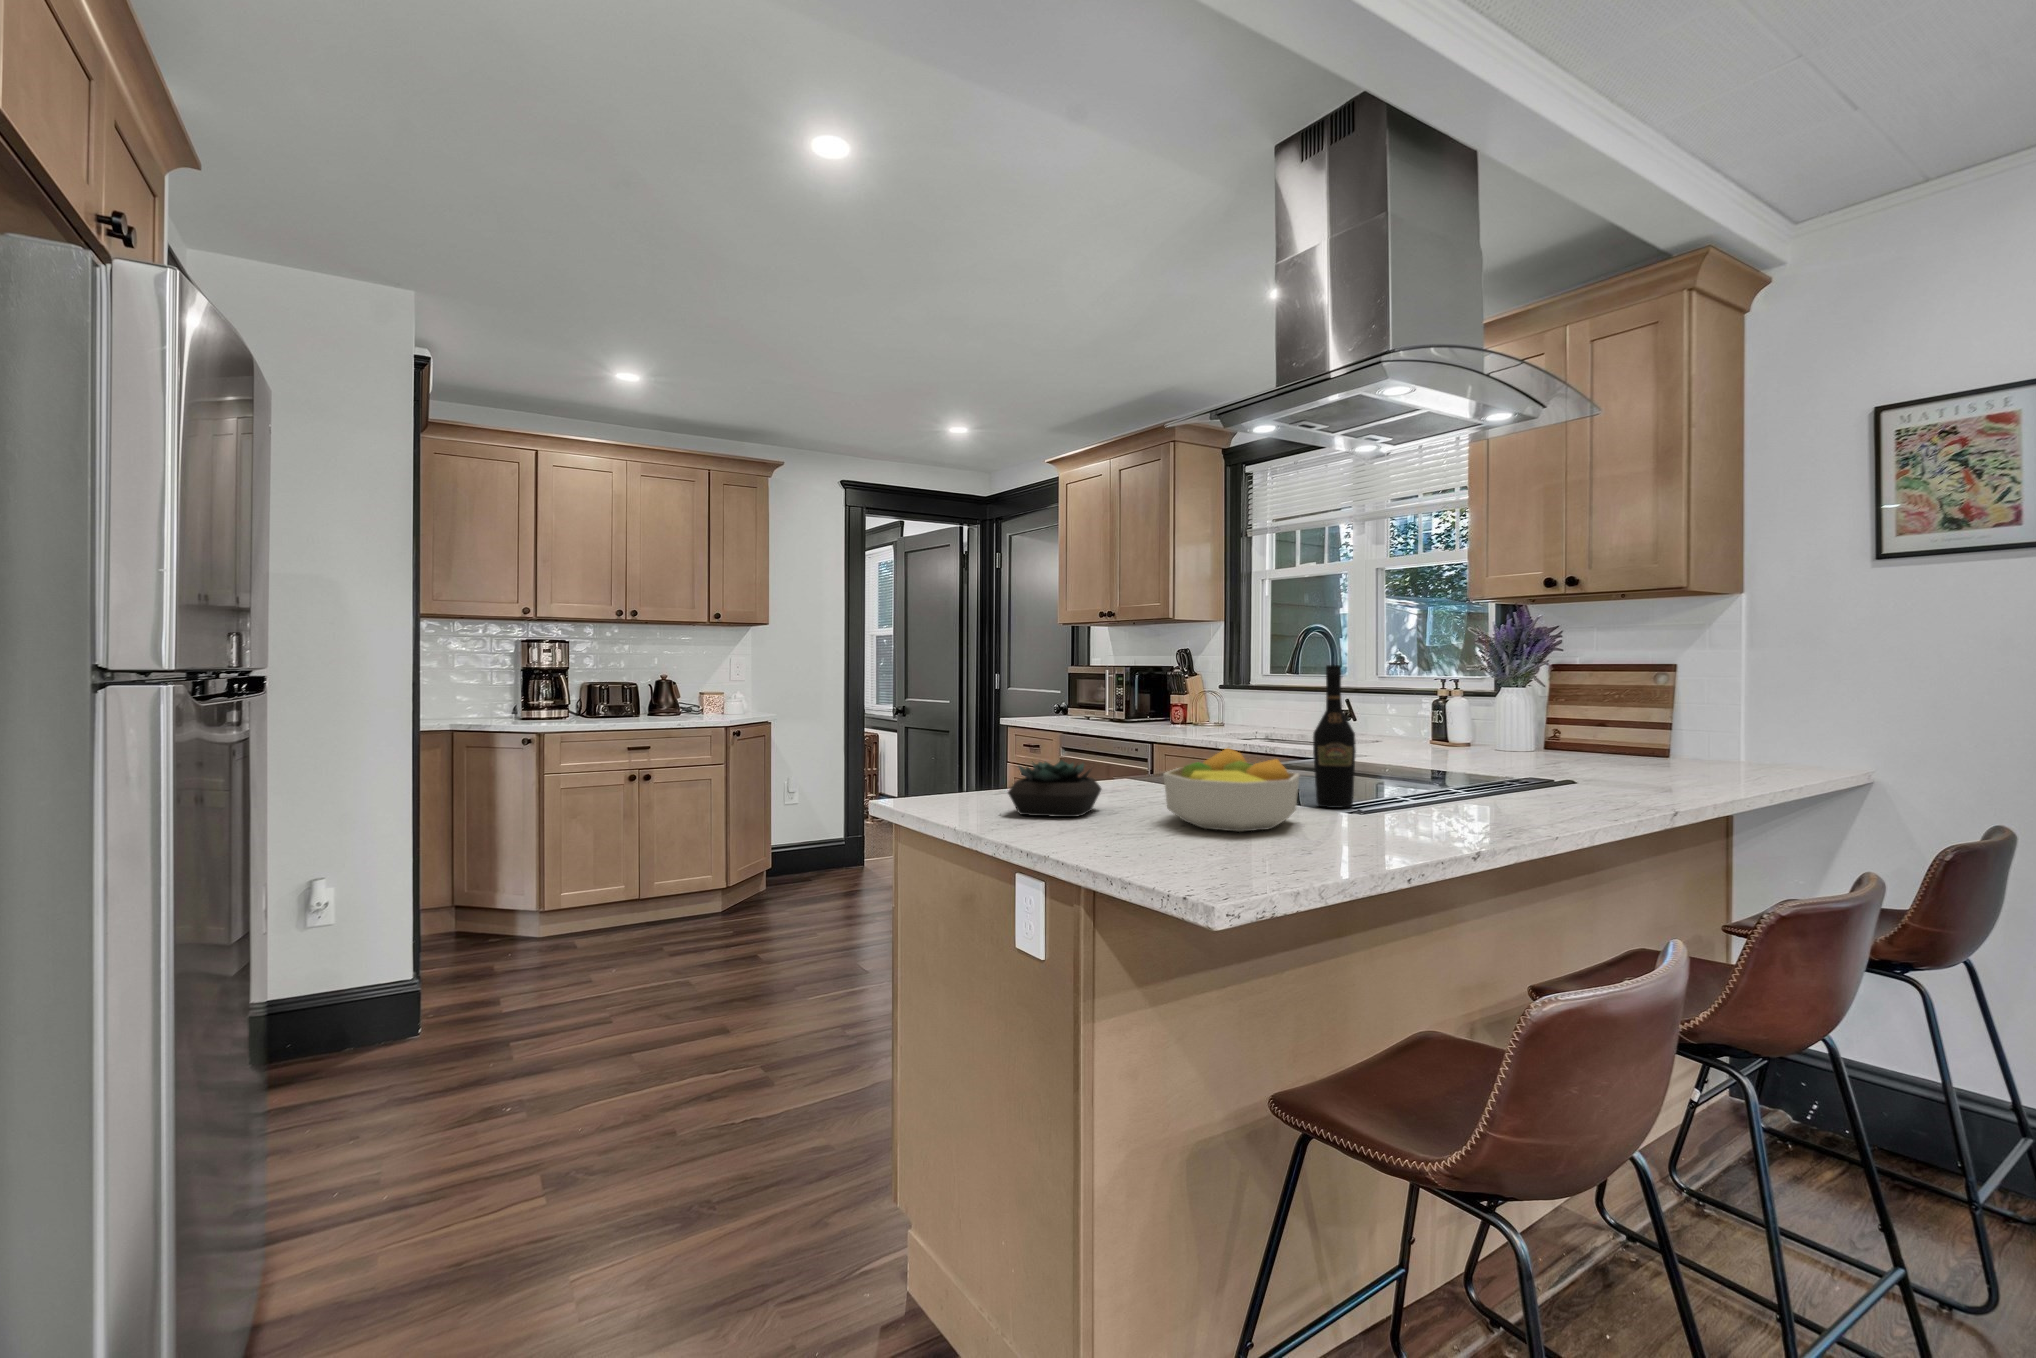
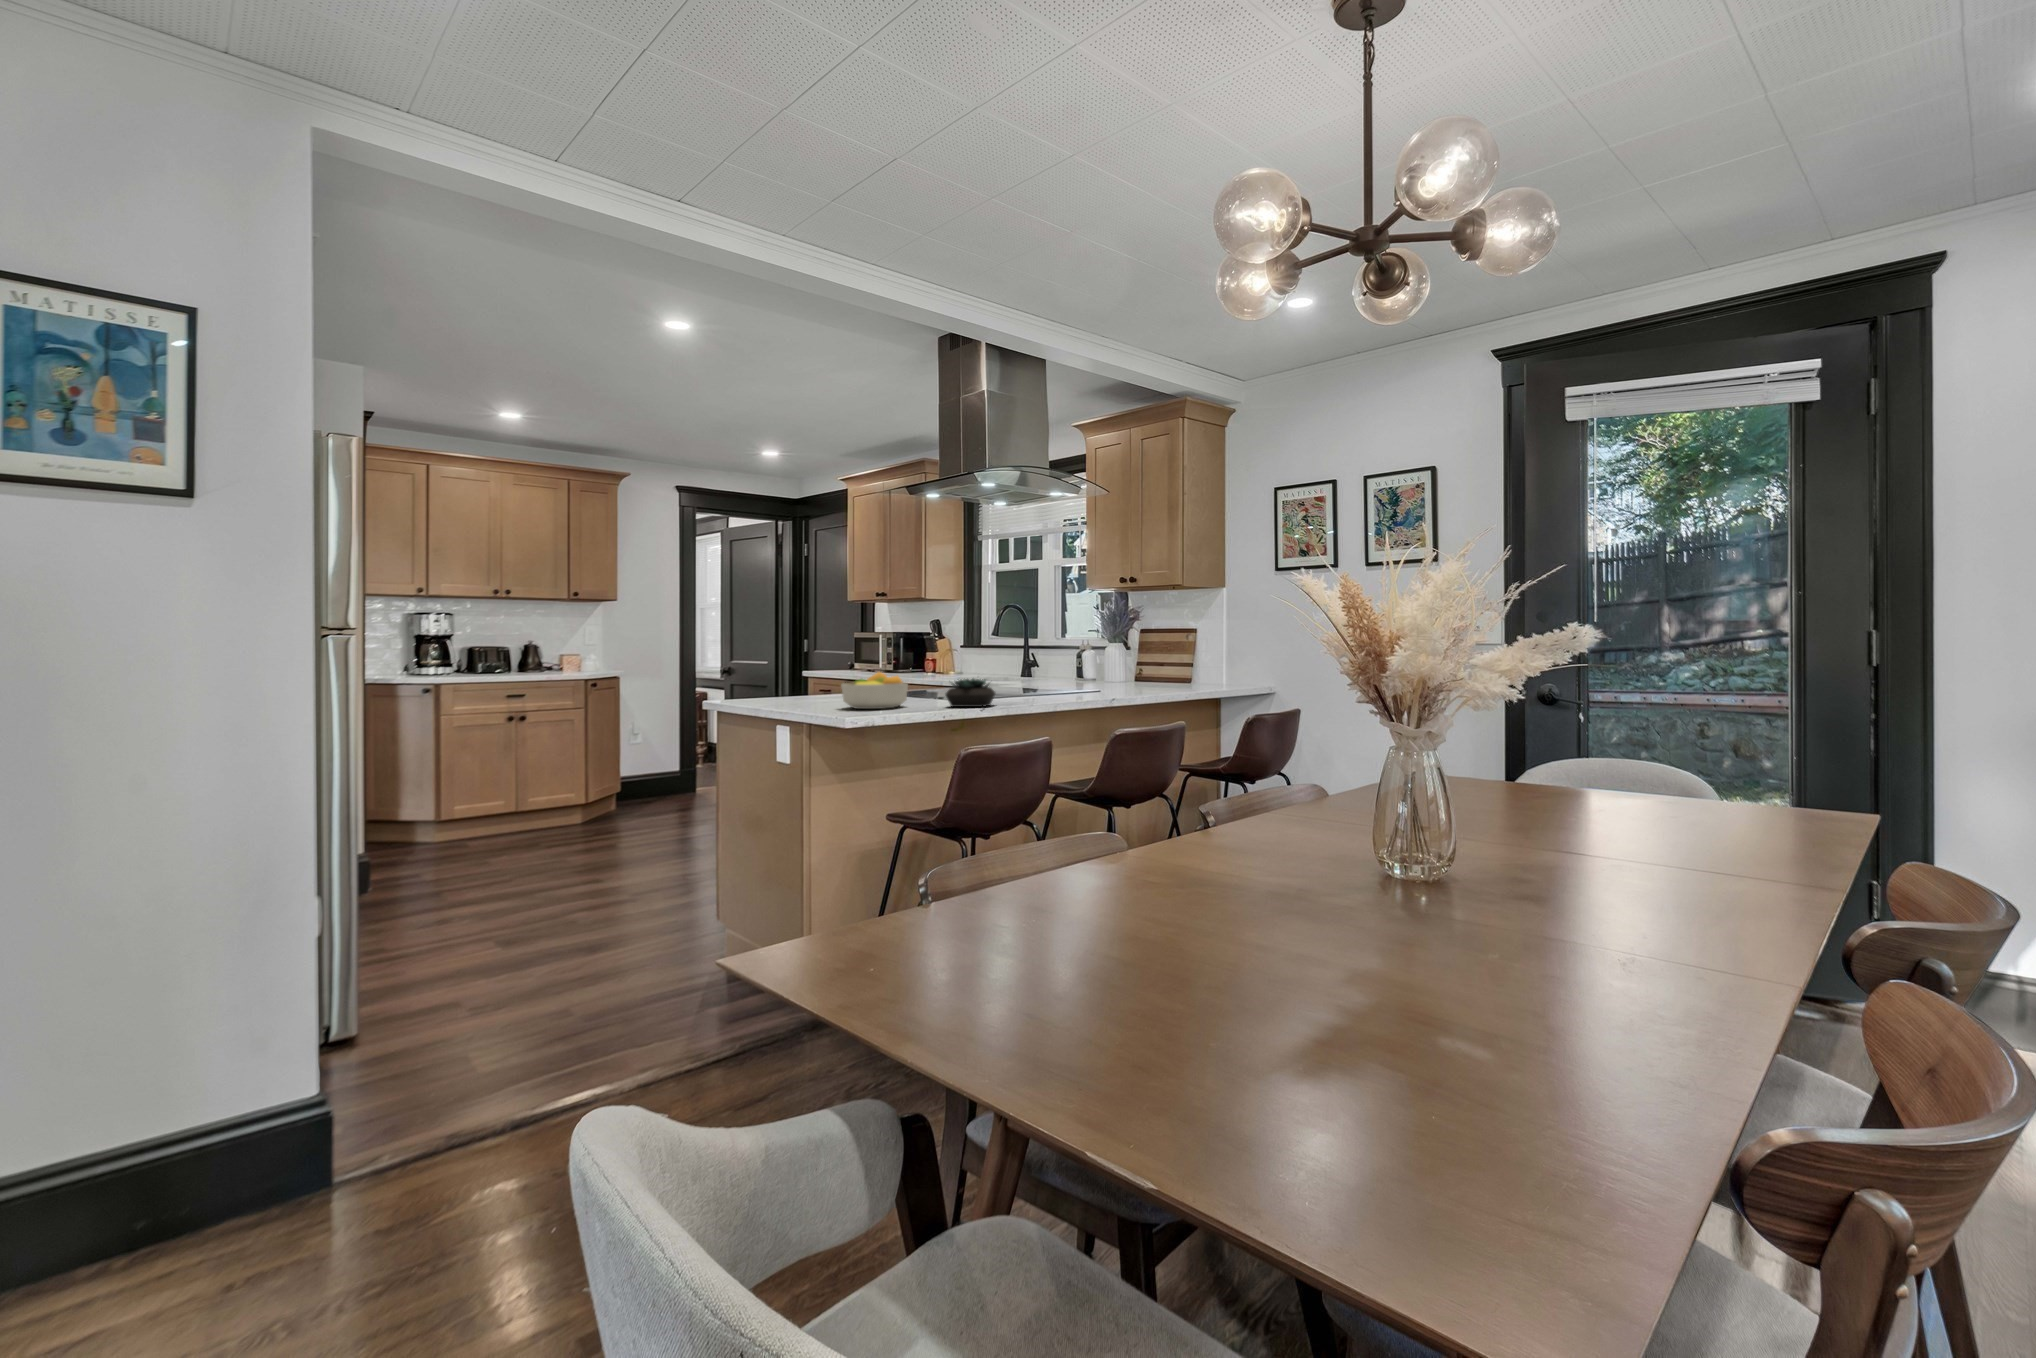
wine bottle: present [1313,665,1356,808] -> none [928,630,949,703]
succulent plant: present [1008,760,1101,817] -> present [946,679,995,707]

